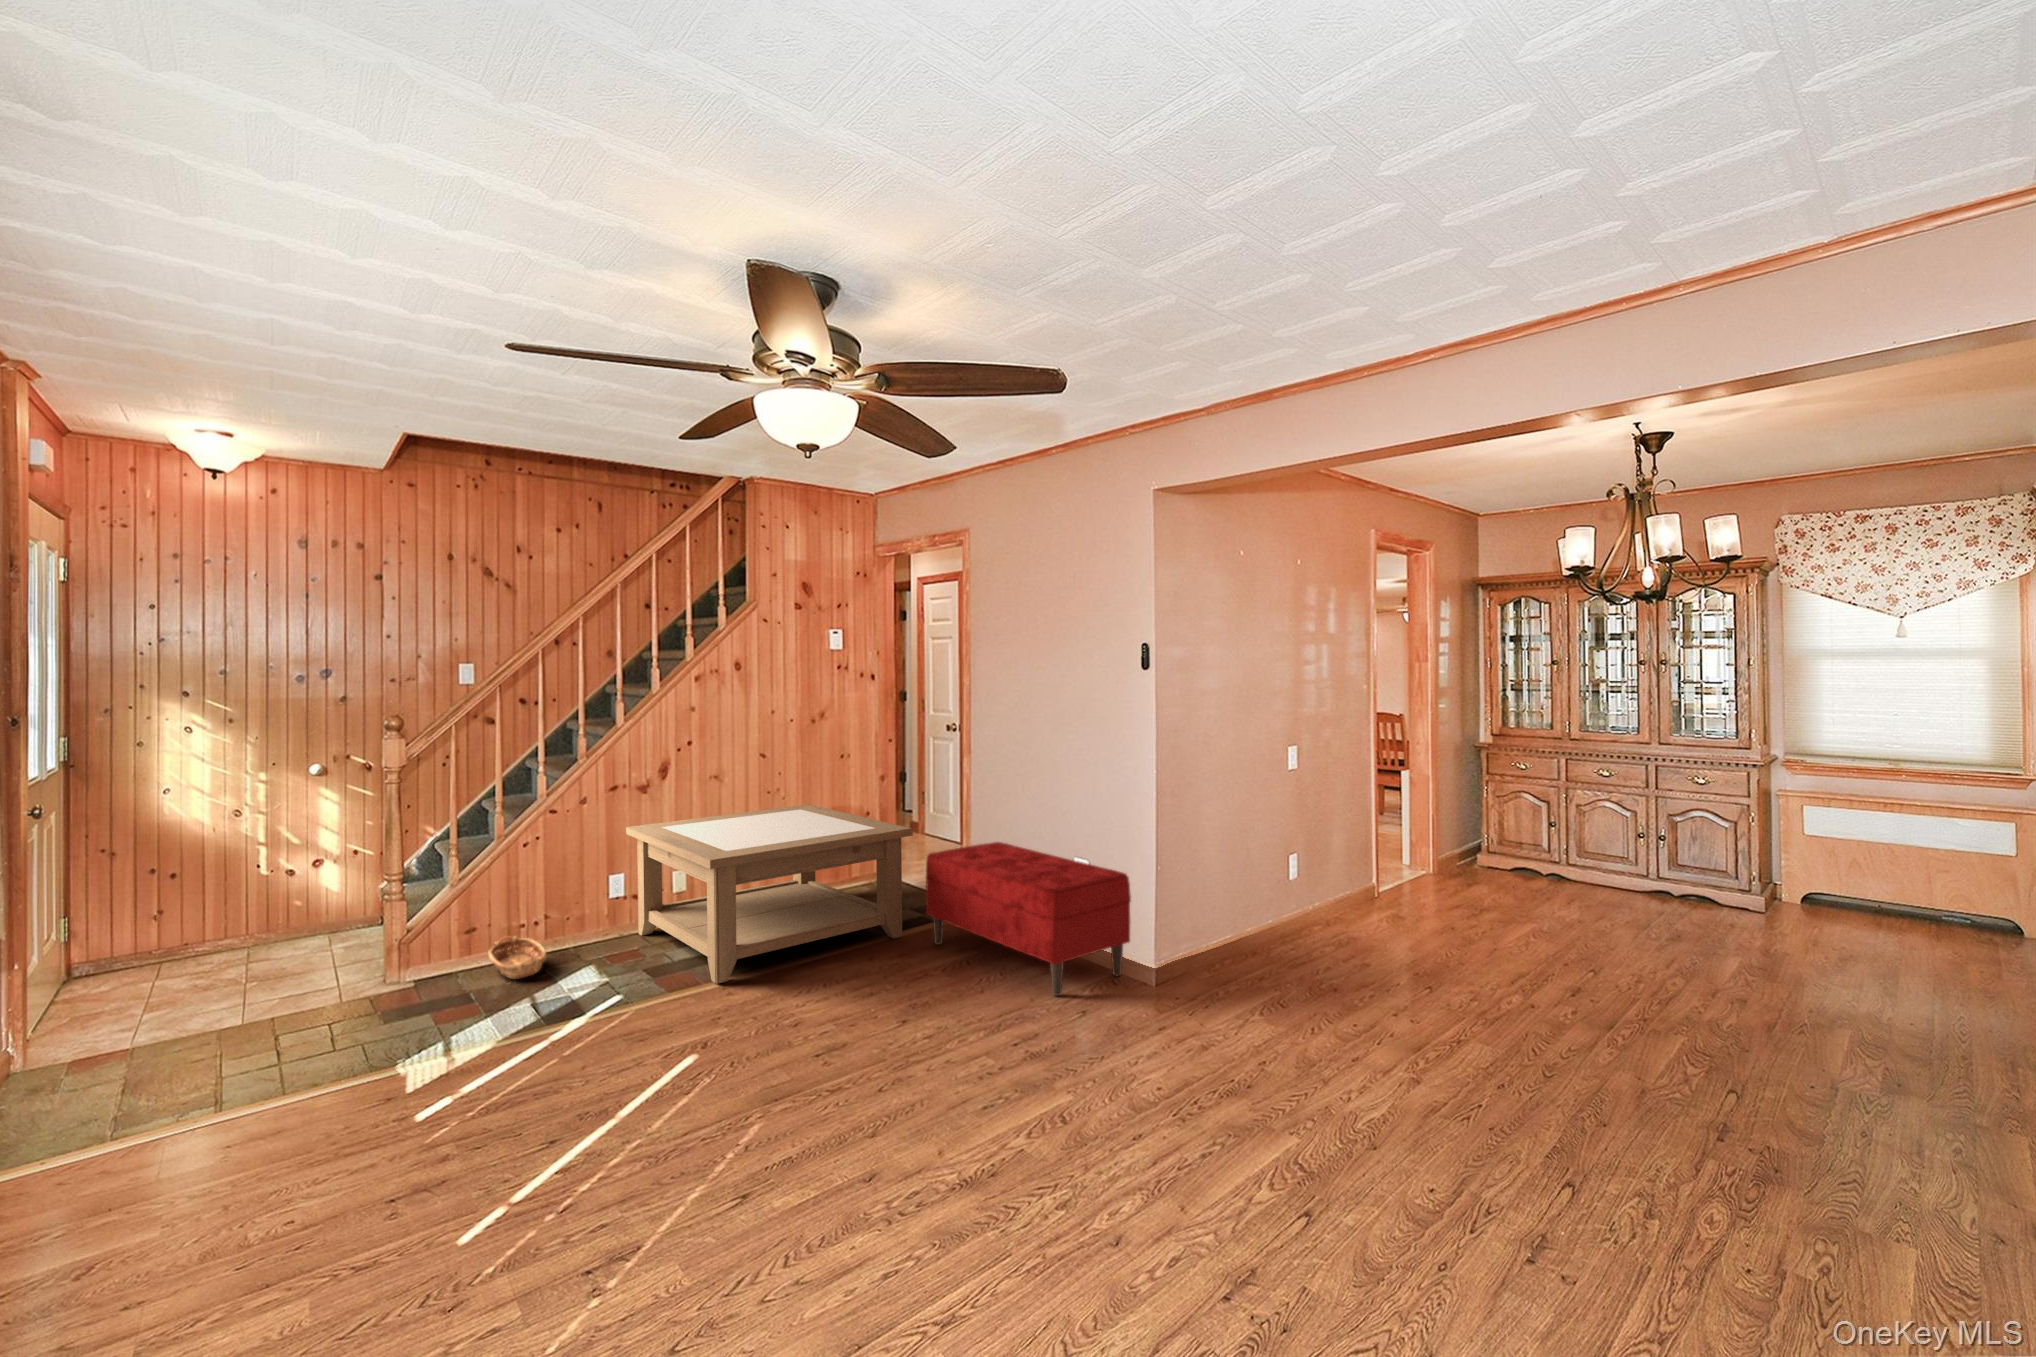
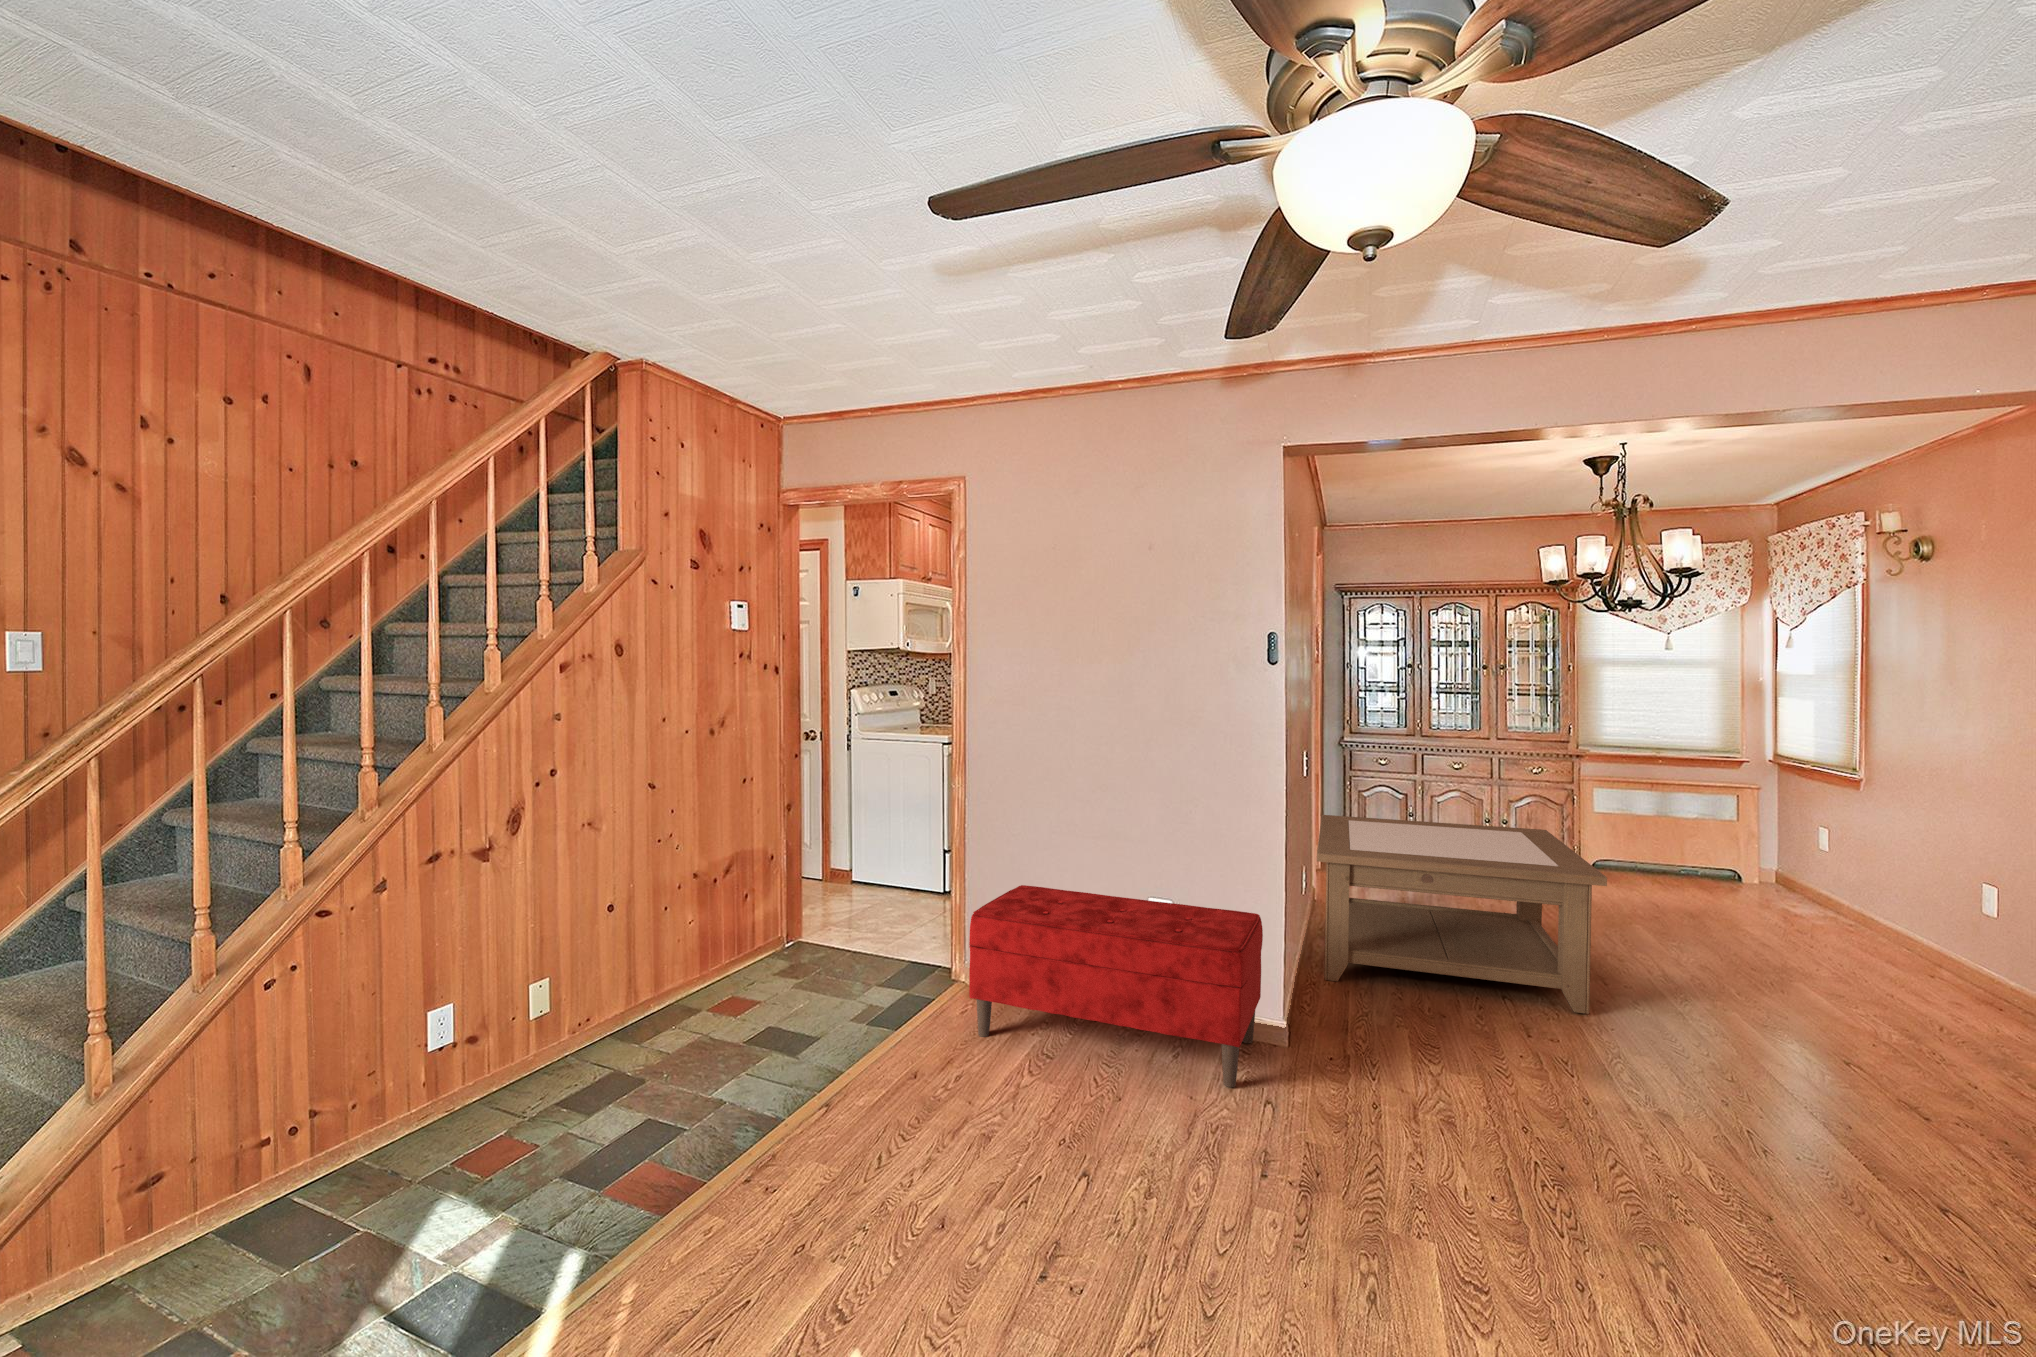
coffee table: present [626,804,913,984] -> present [1317,815,1607,1014]
basket: present [488,936,546,979] -> none [172,1161,413,1293]

